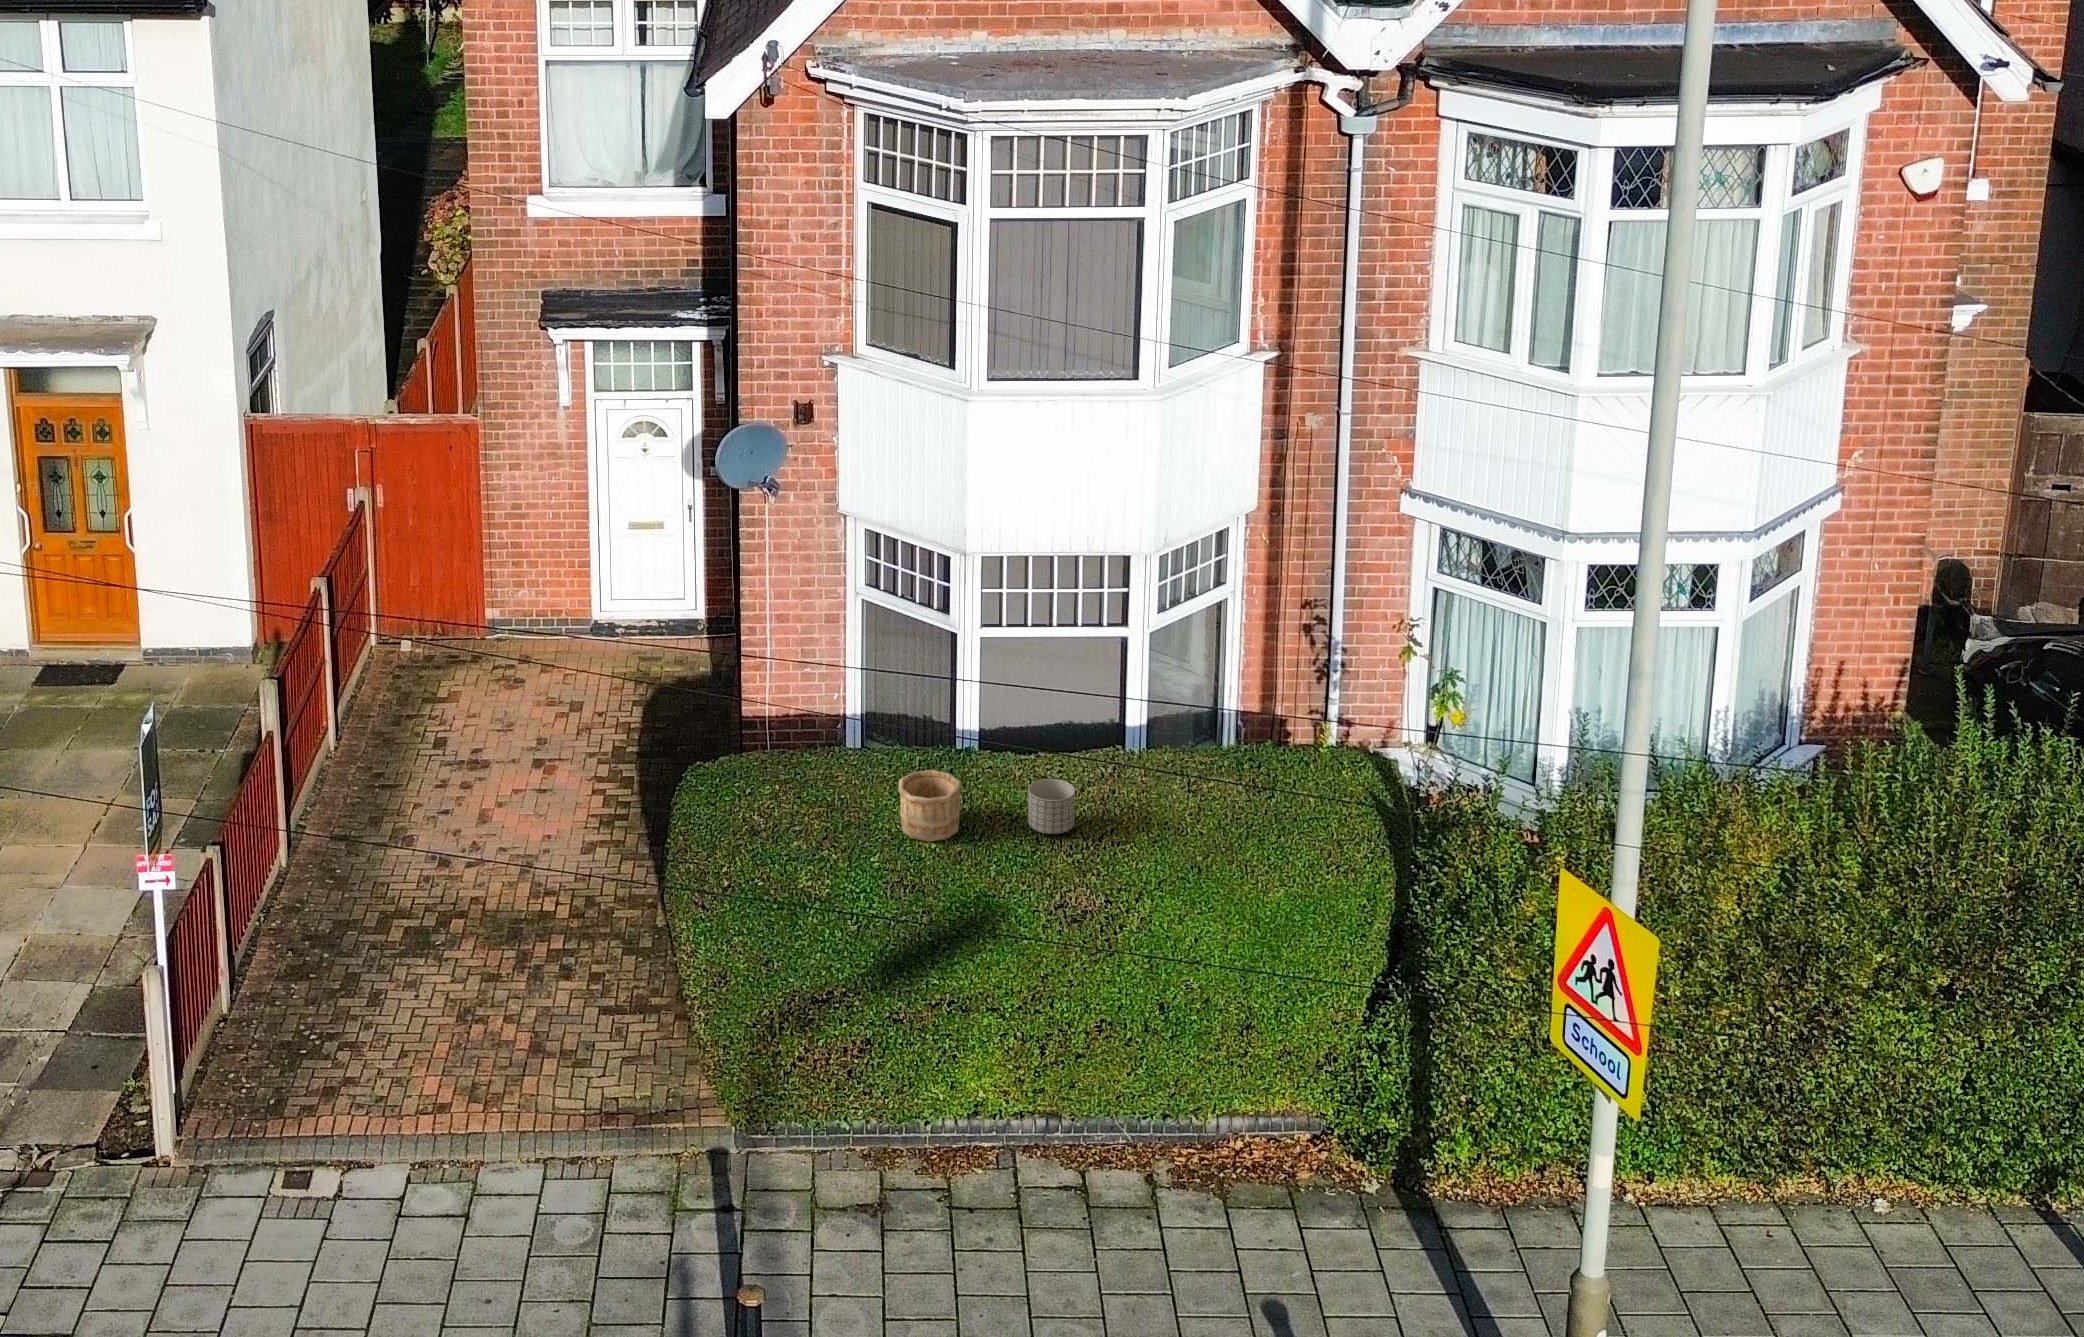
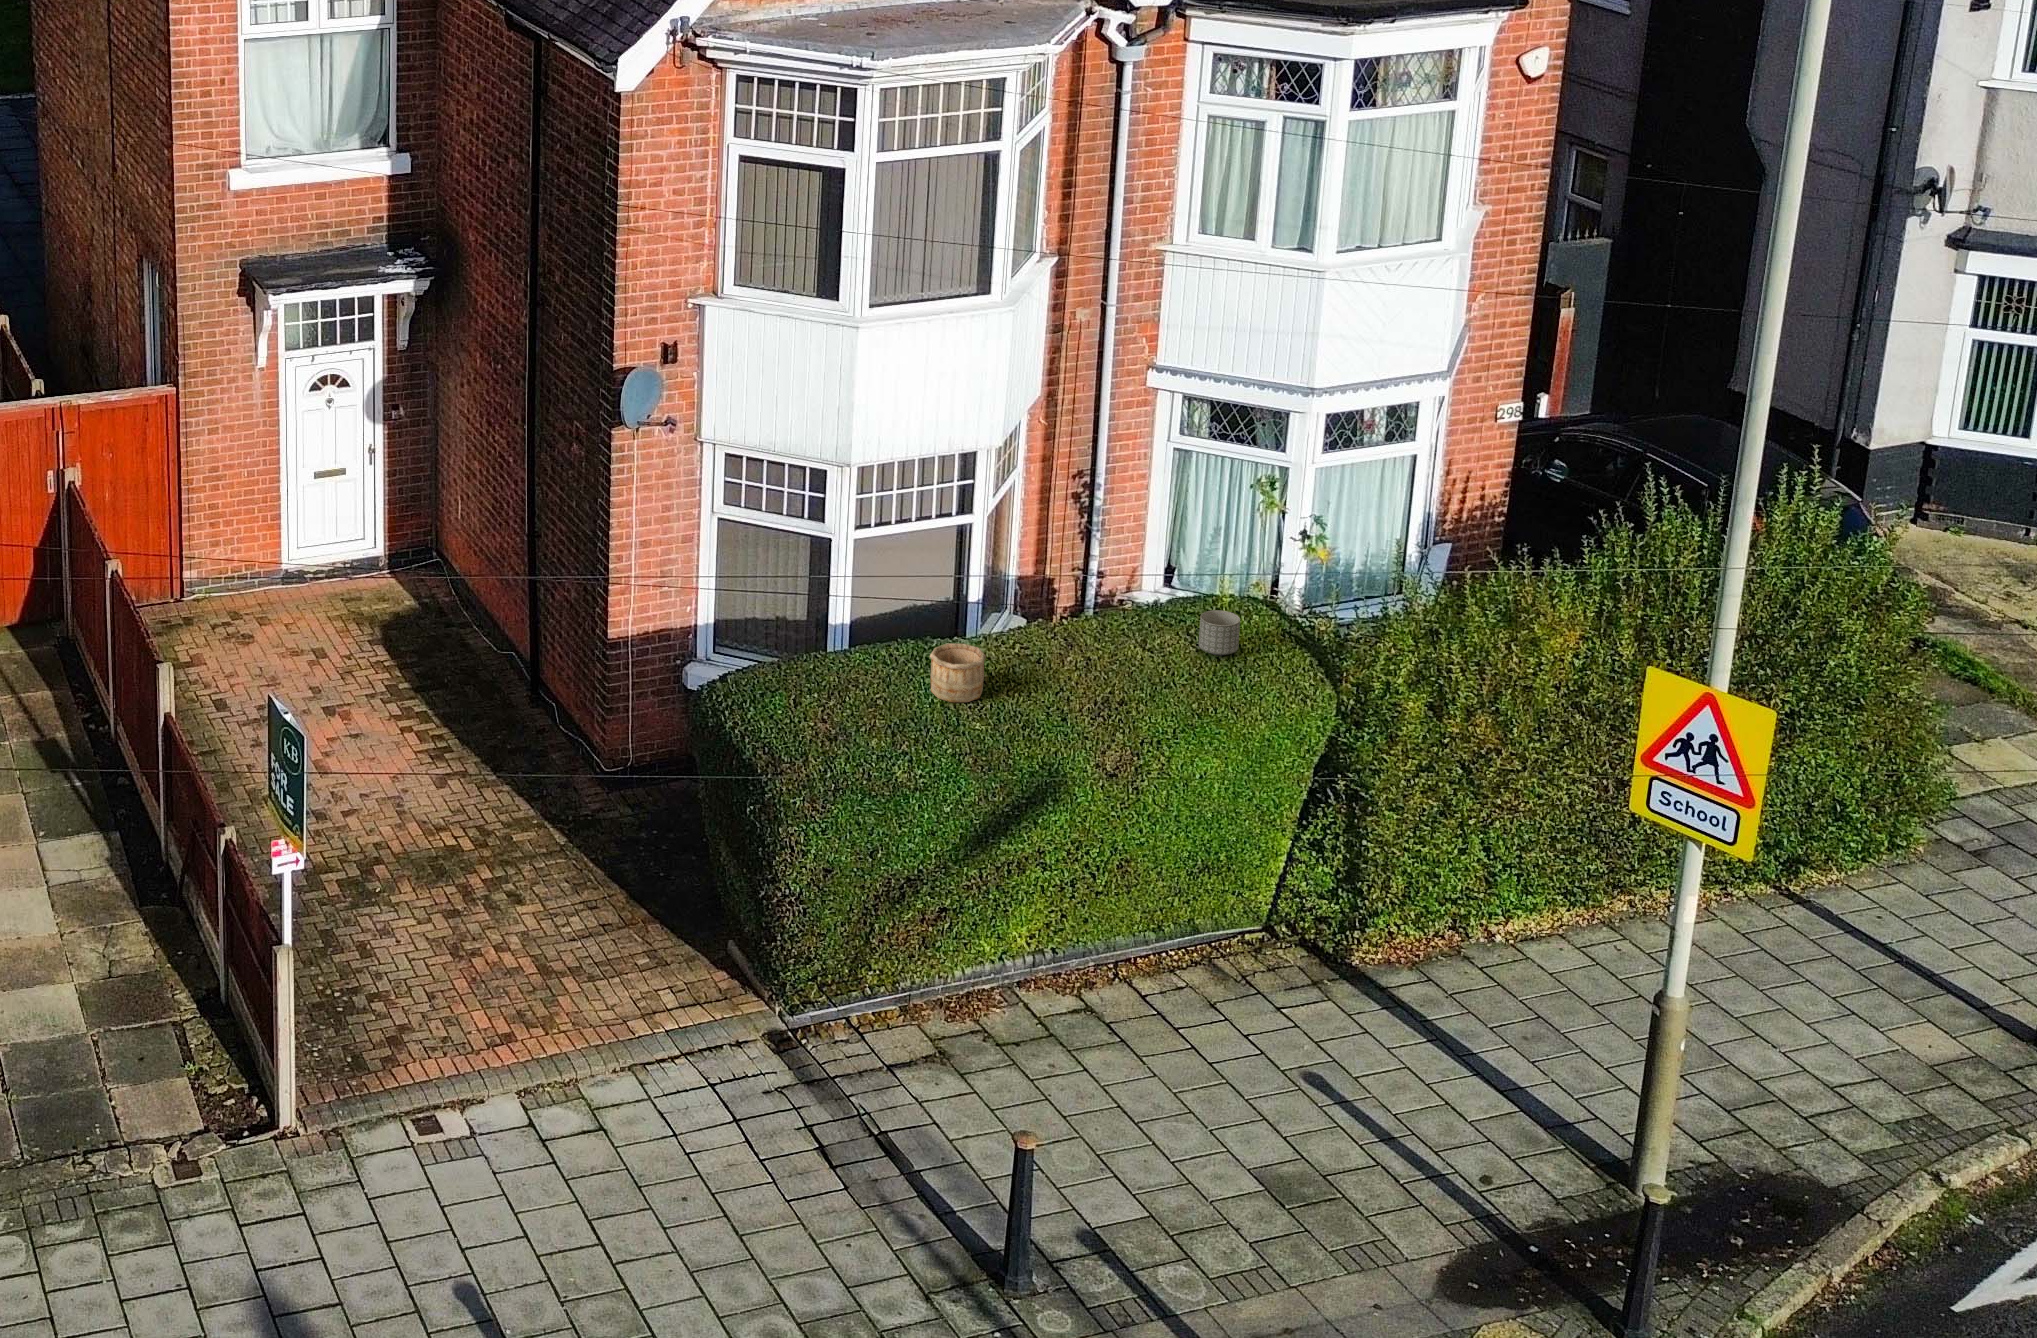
planter: present [1028,779,1075,834] -> present [1199,610,1240,656]

